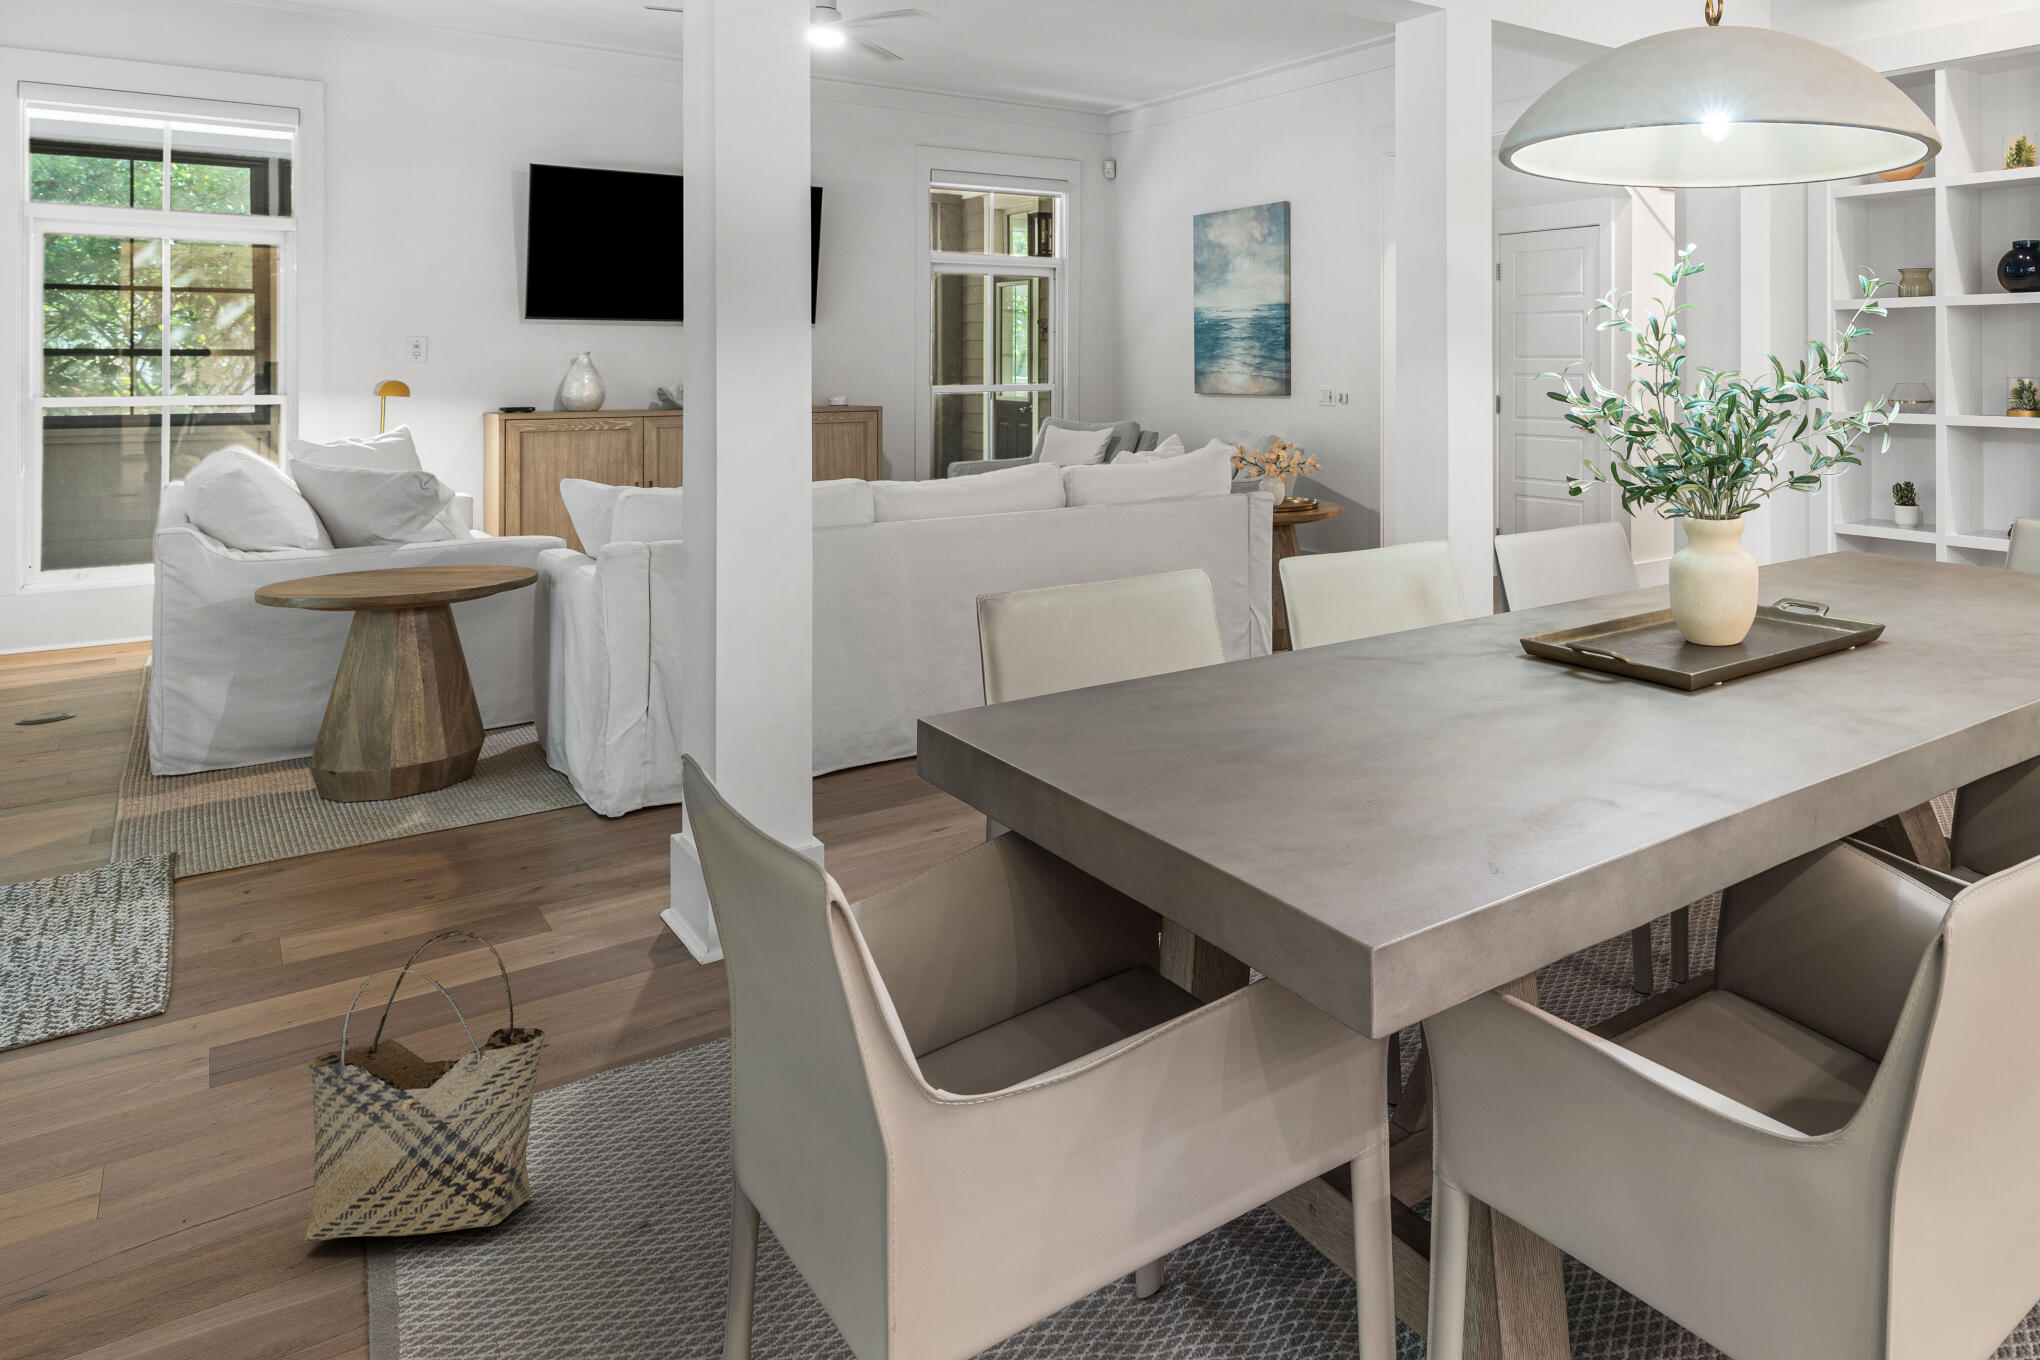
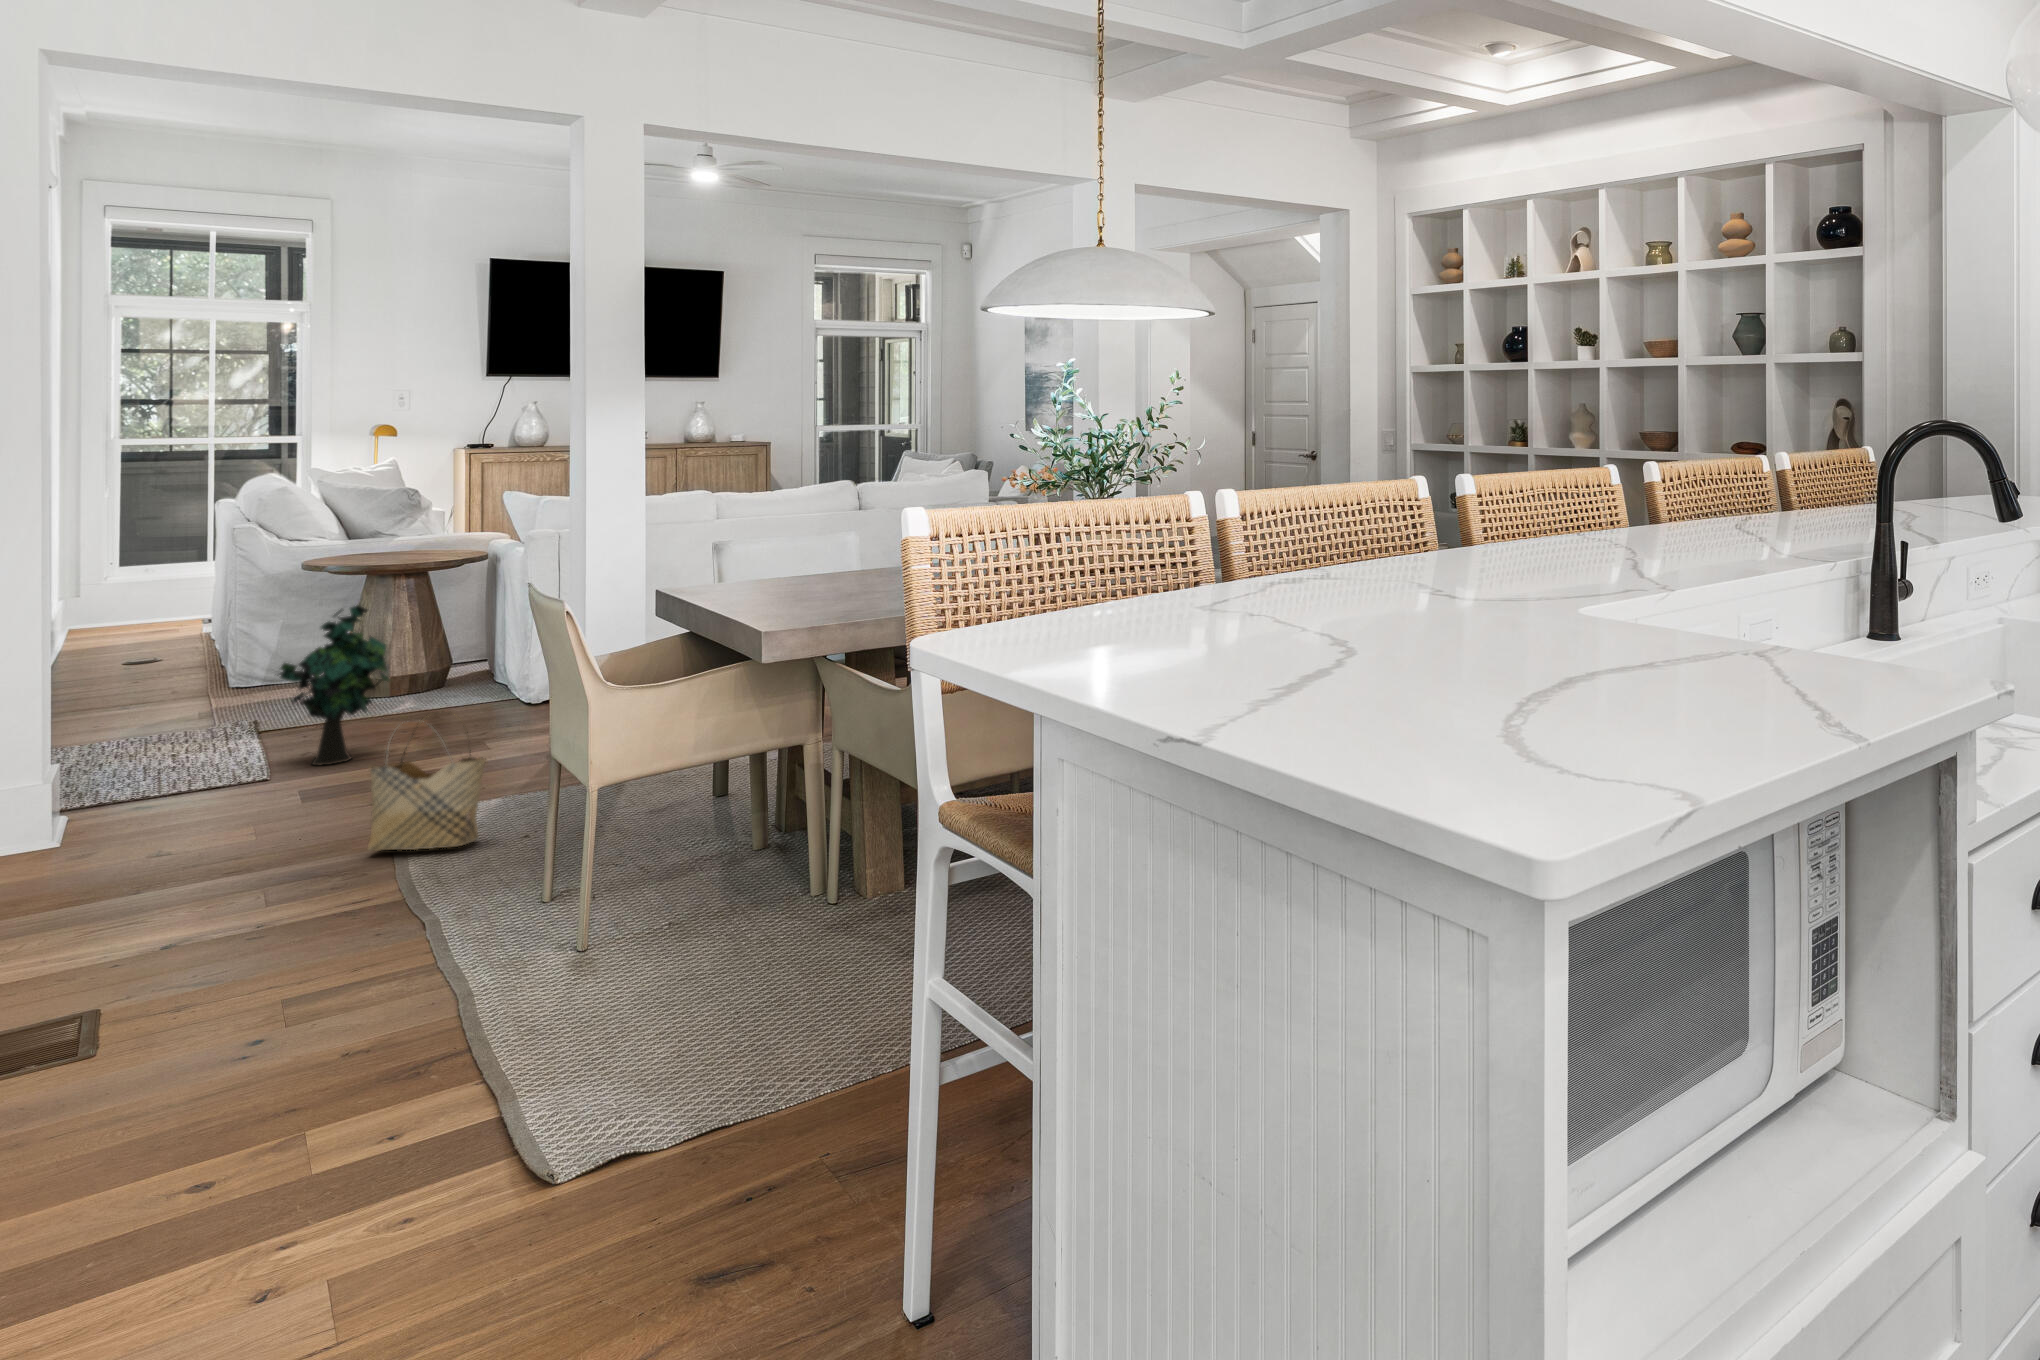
decorative plant: none [177,676,383,957] -> present [280,605,390,765]

